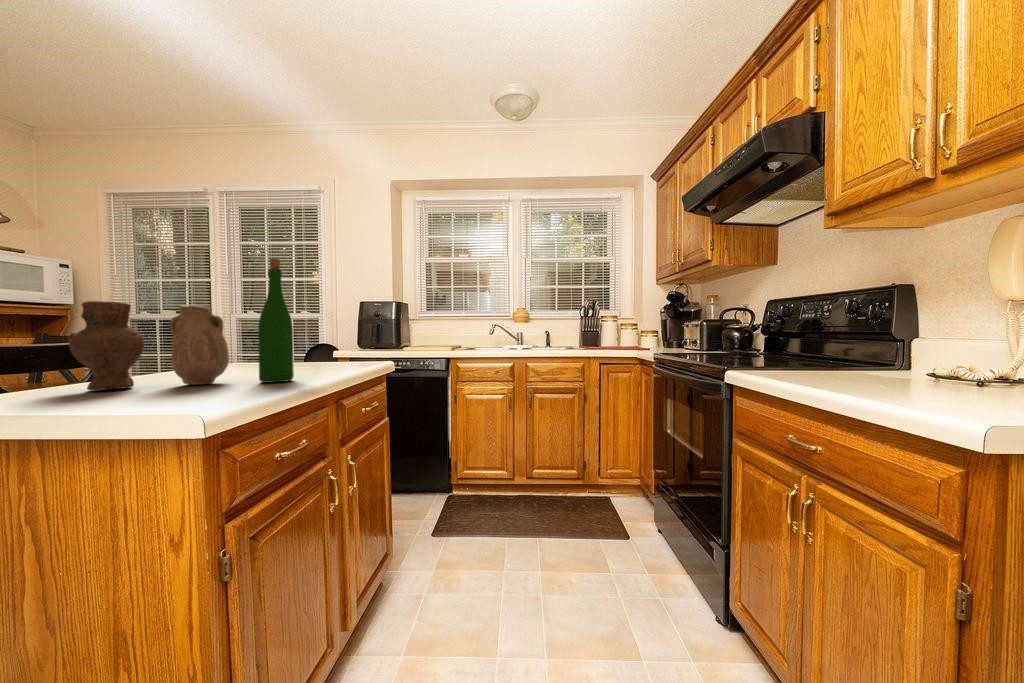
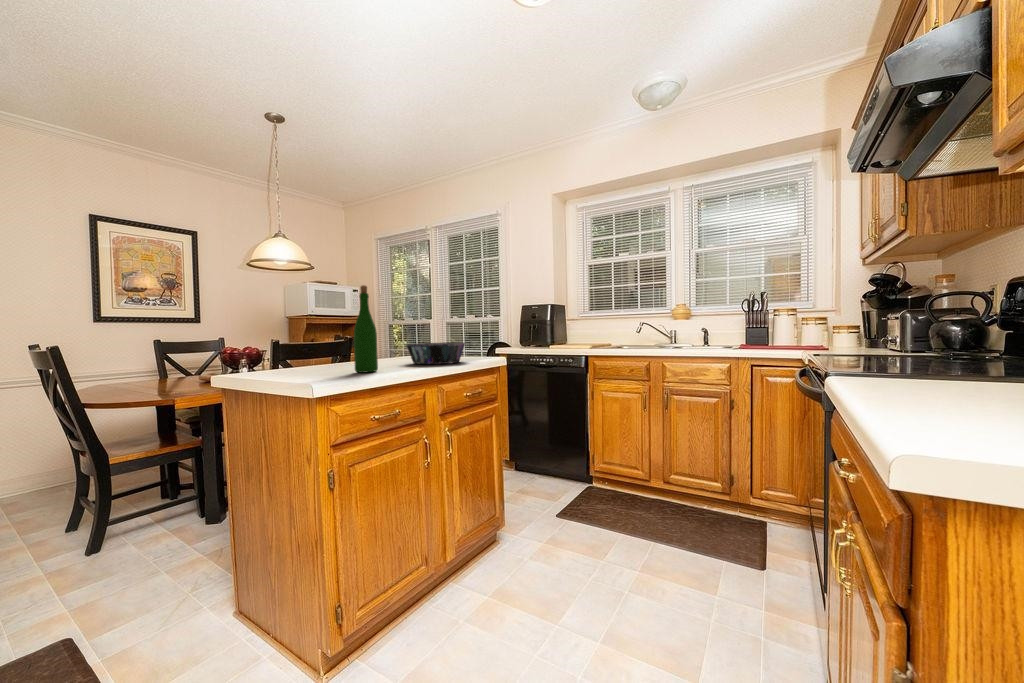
vase: present [68,301,229,390] -> none [264,321,344,373]
decorative bowl: none [292,342,376,370] -> present [407,342,465,364]

